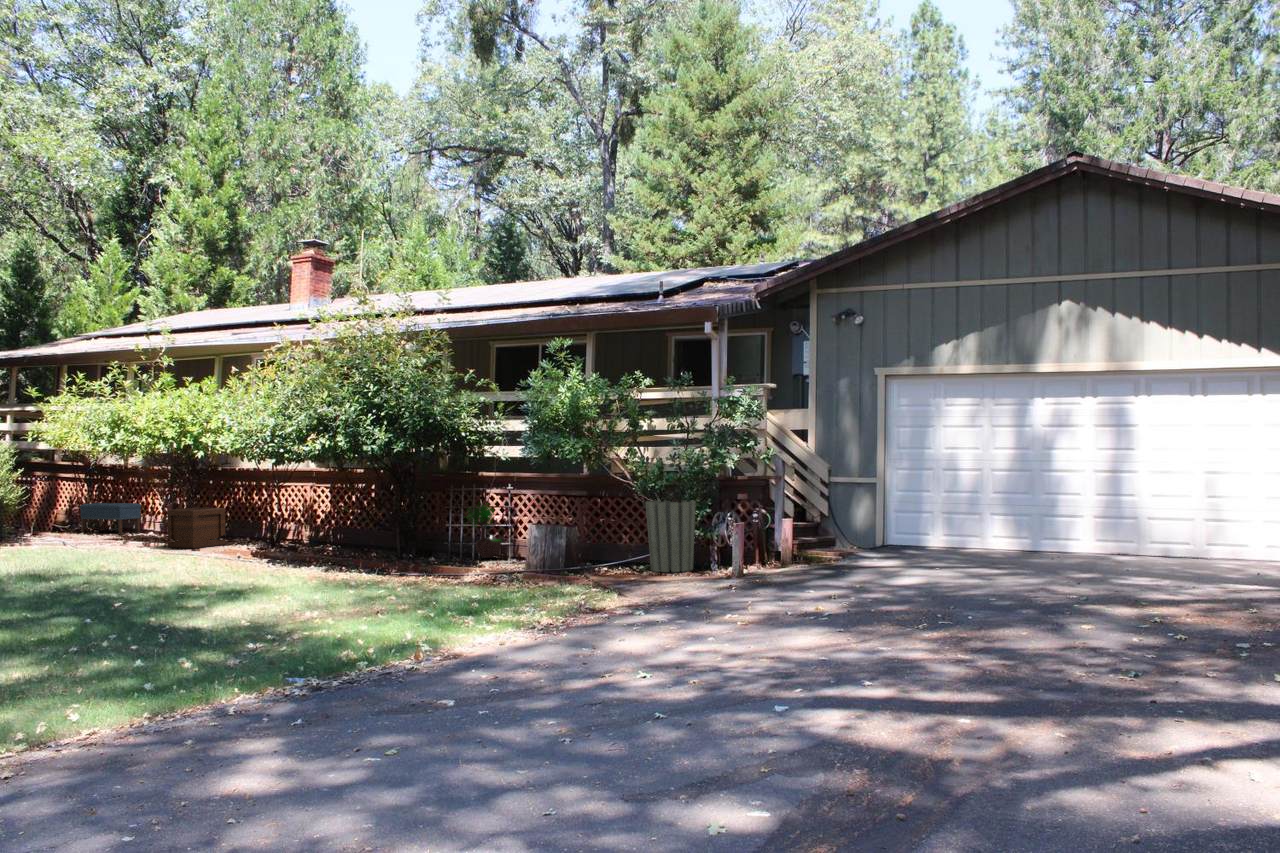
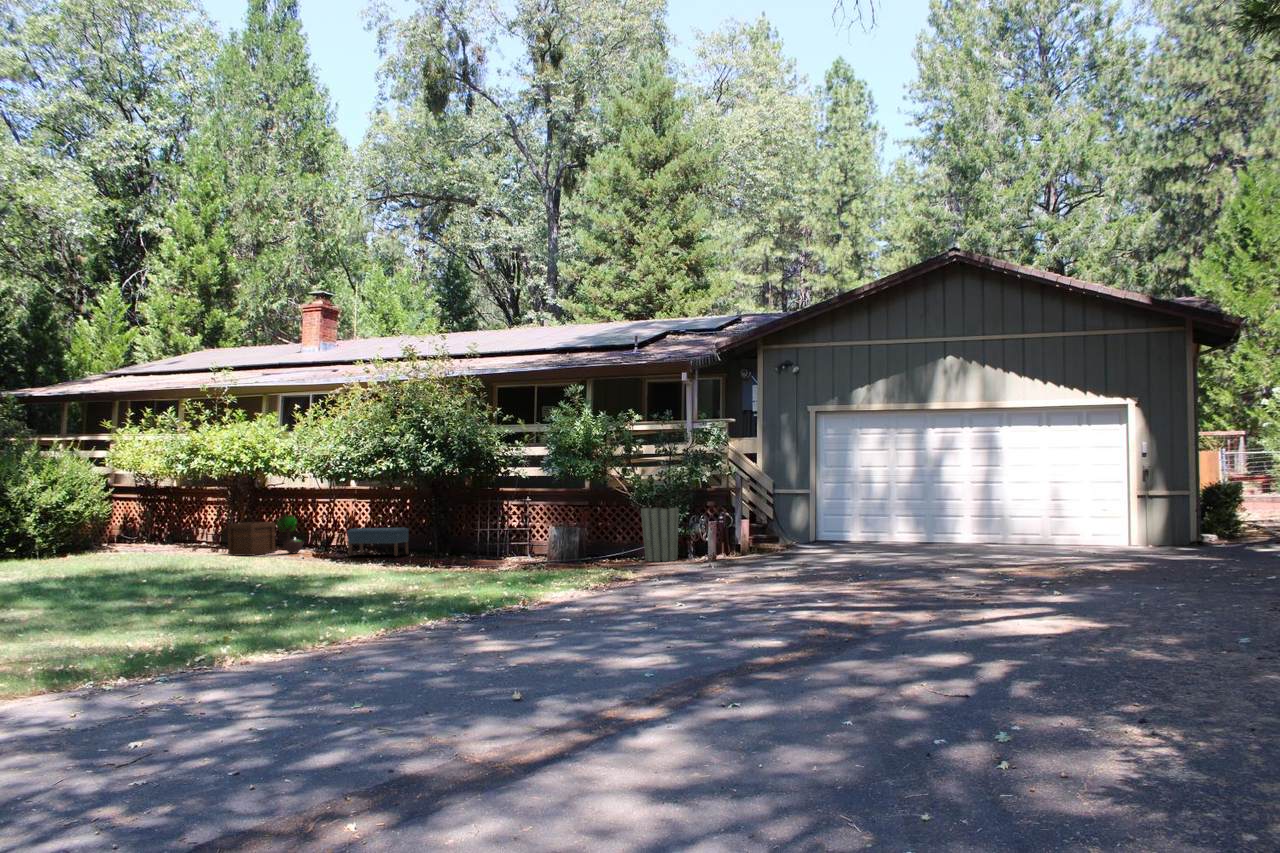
bench: present [80,503,141,533] -> present [347,528,409,556]
potted tree: present [467,505,502,558] -> present [277,515,302,553]

